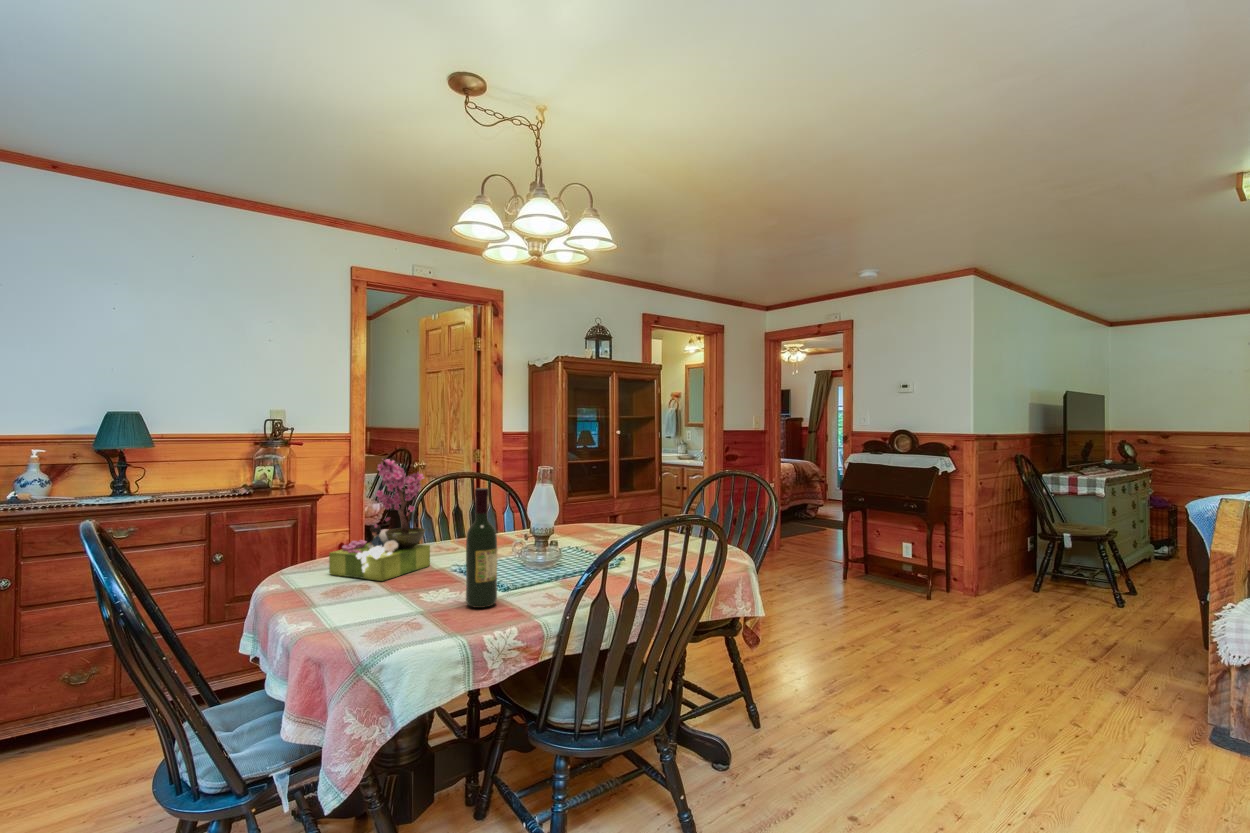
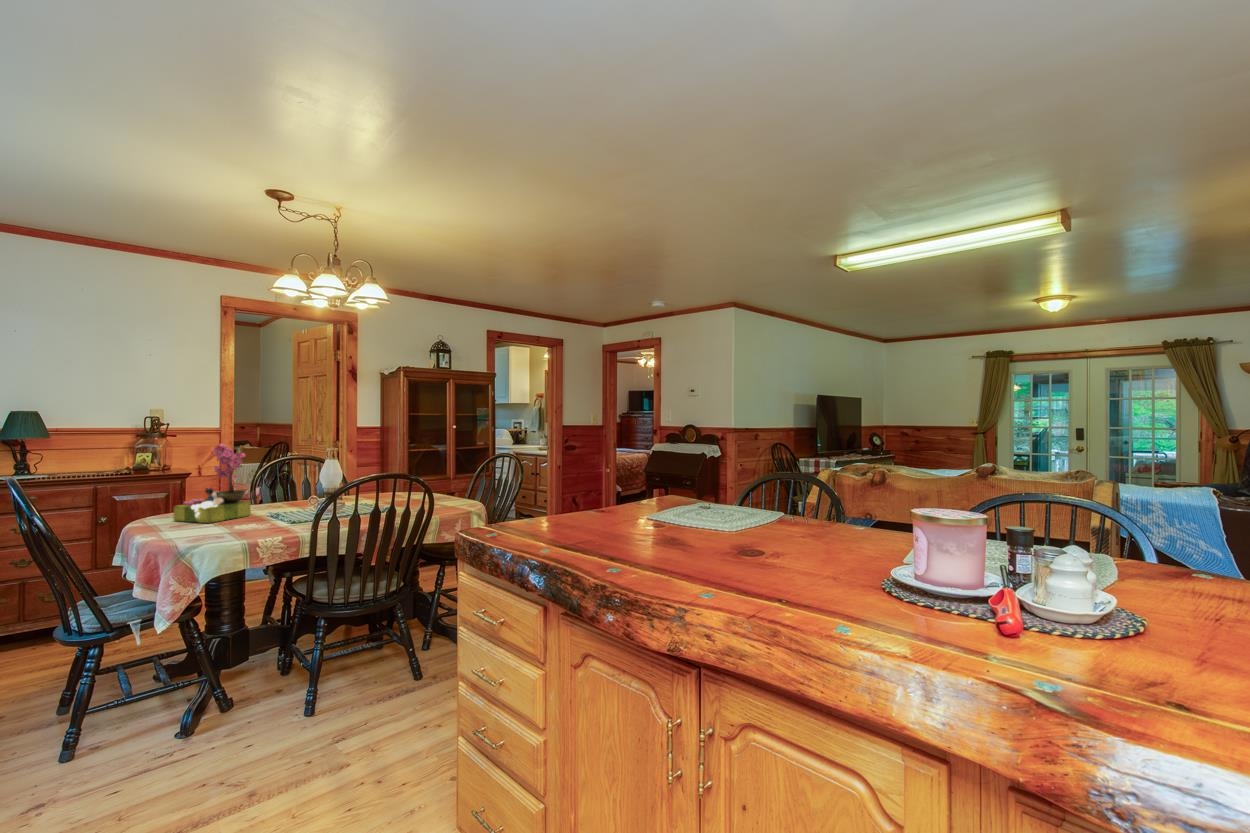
wine bottle: present [466,488,497,608] -> none [254,459,277,533]

